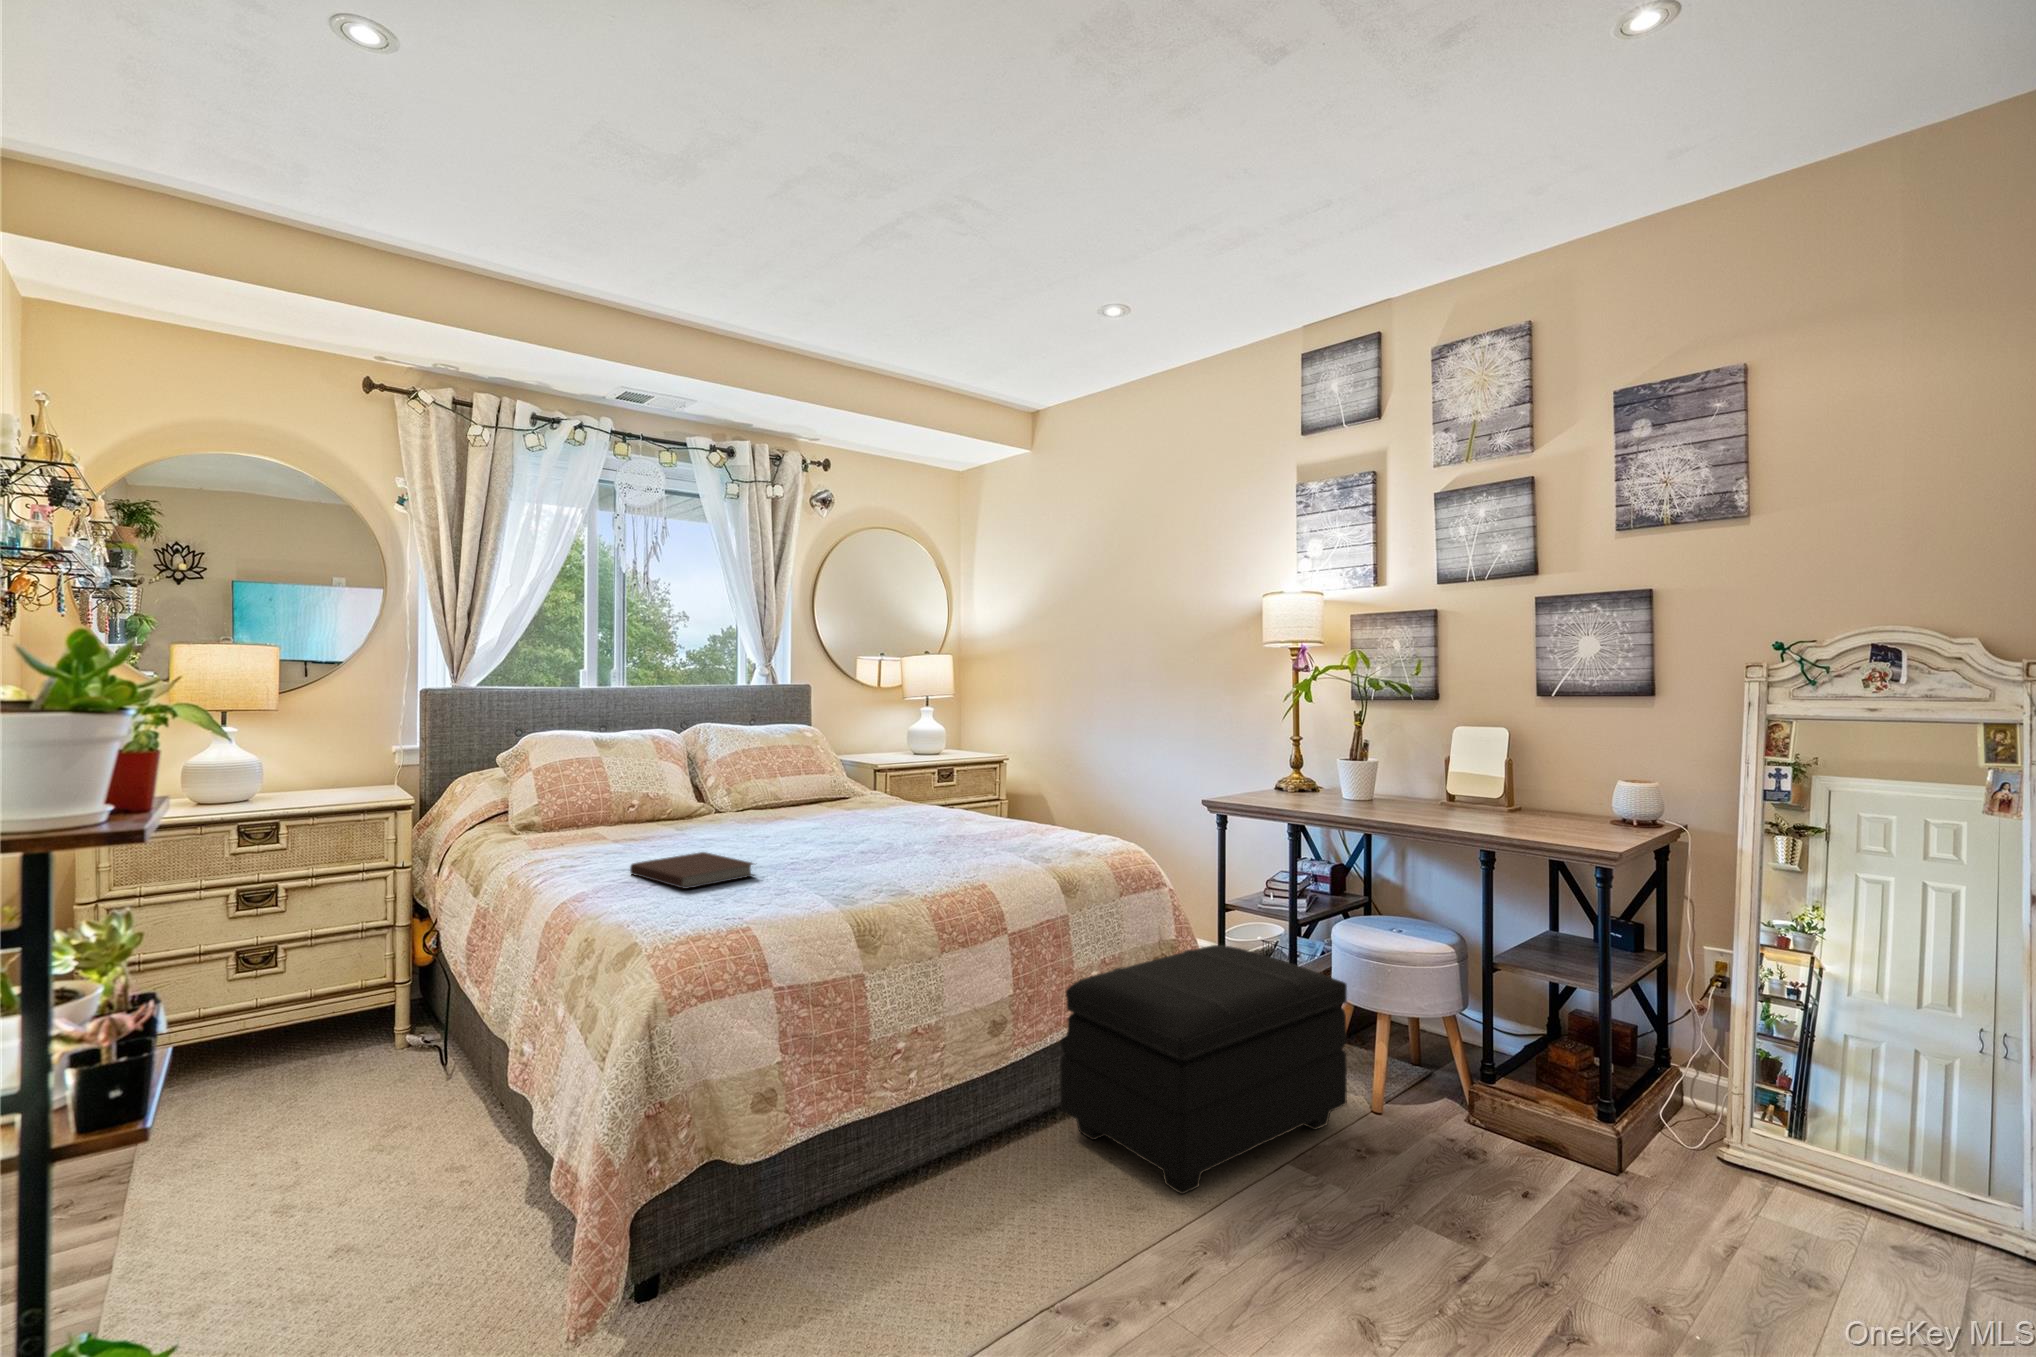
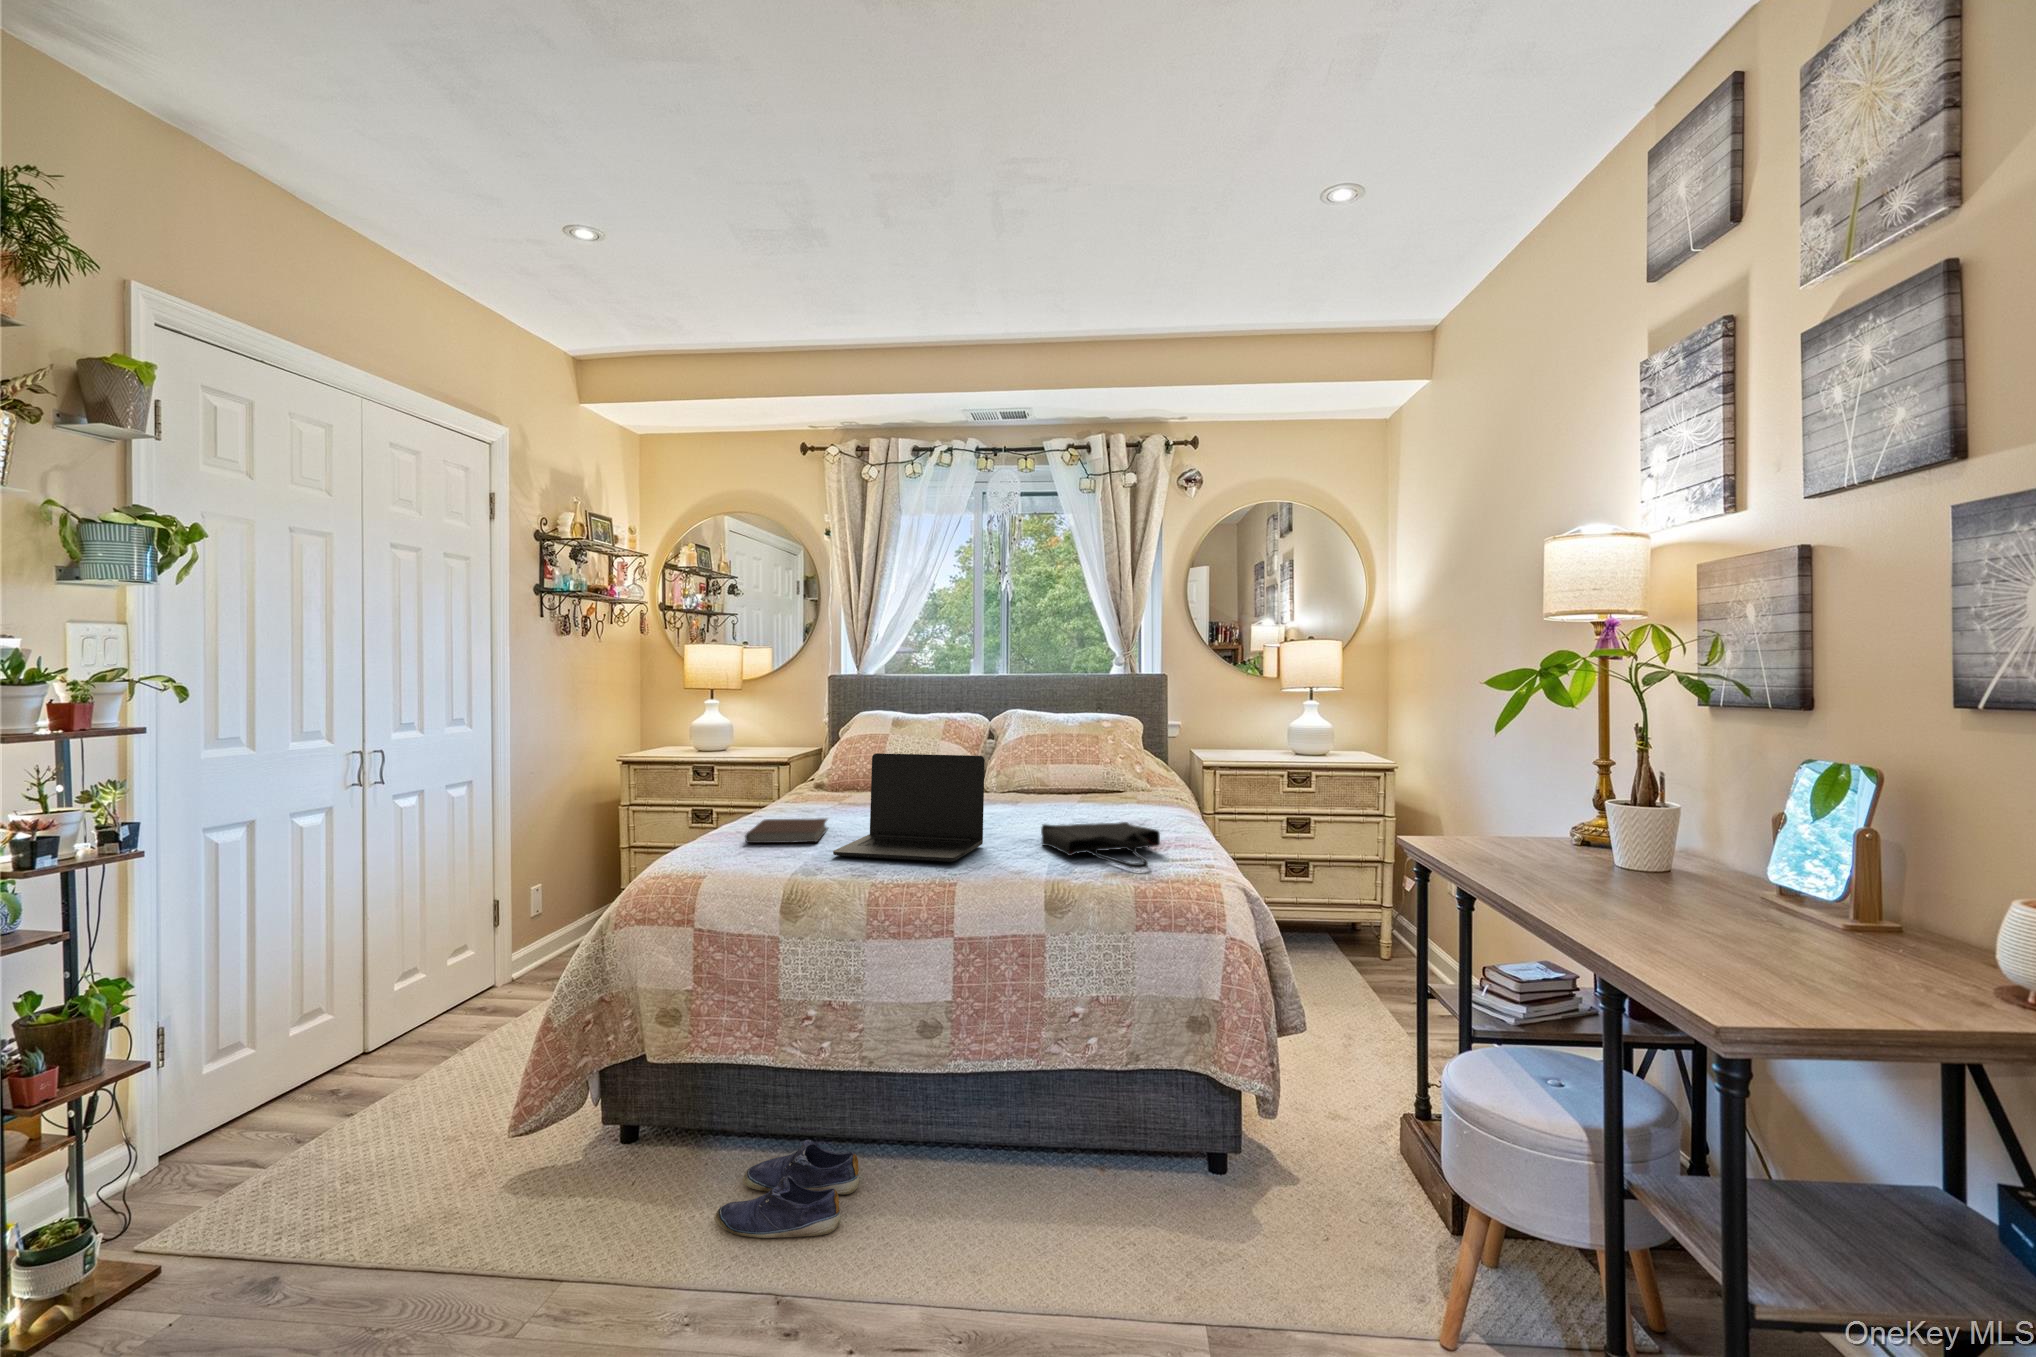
laptop: none [791,765,948,883] -> present [833,753,985,862]
tote bag: none [947,817,1083,850] -> present [1041,822,1160,869]
footstool: present [1060,945,1347,1194] -> none [1005,1011,1349,1309]
shoe: none [853,1173,1009,1295] -> present [714,1140,859,1238]

